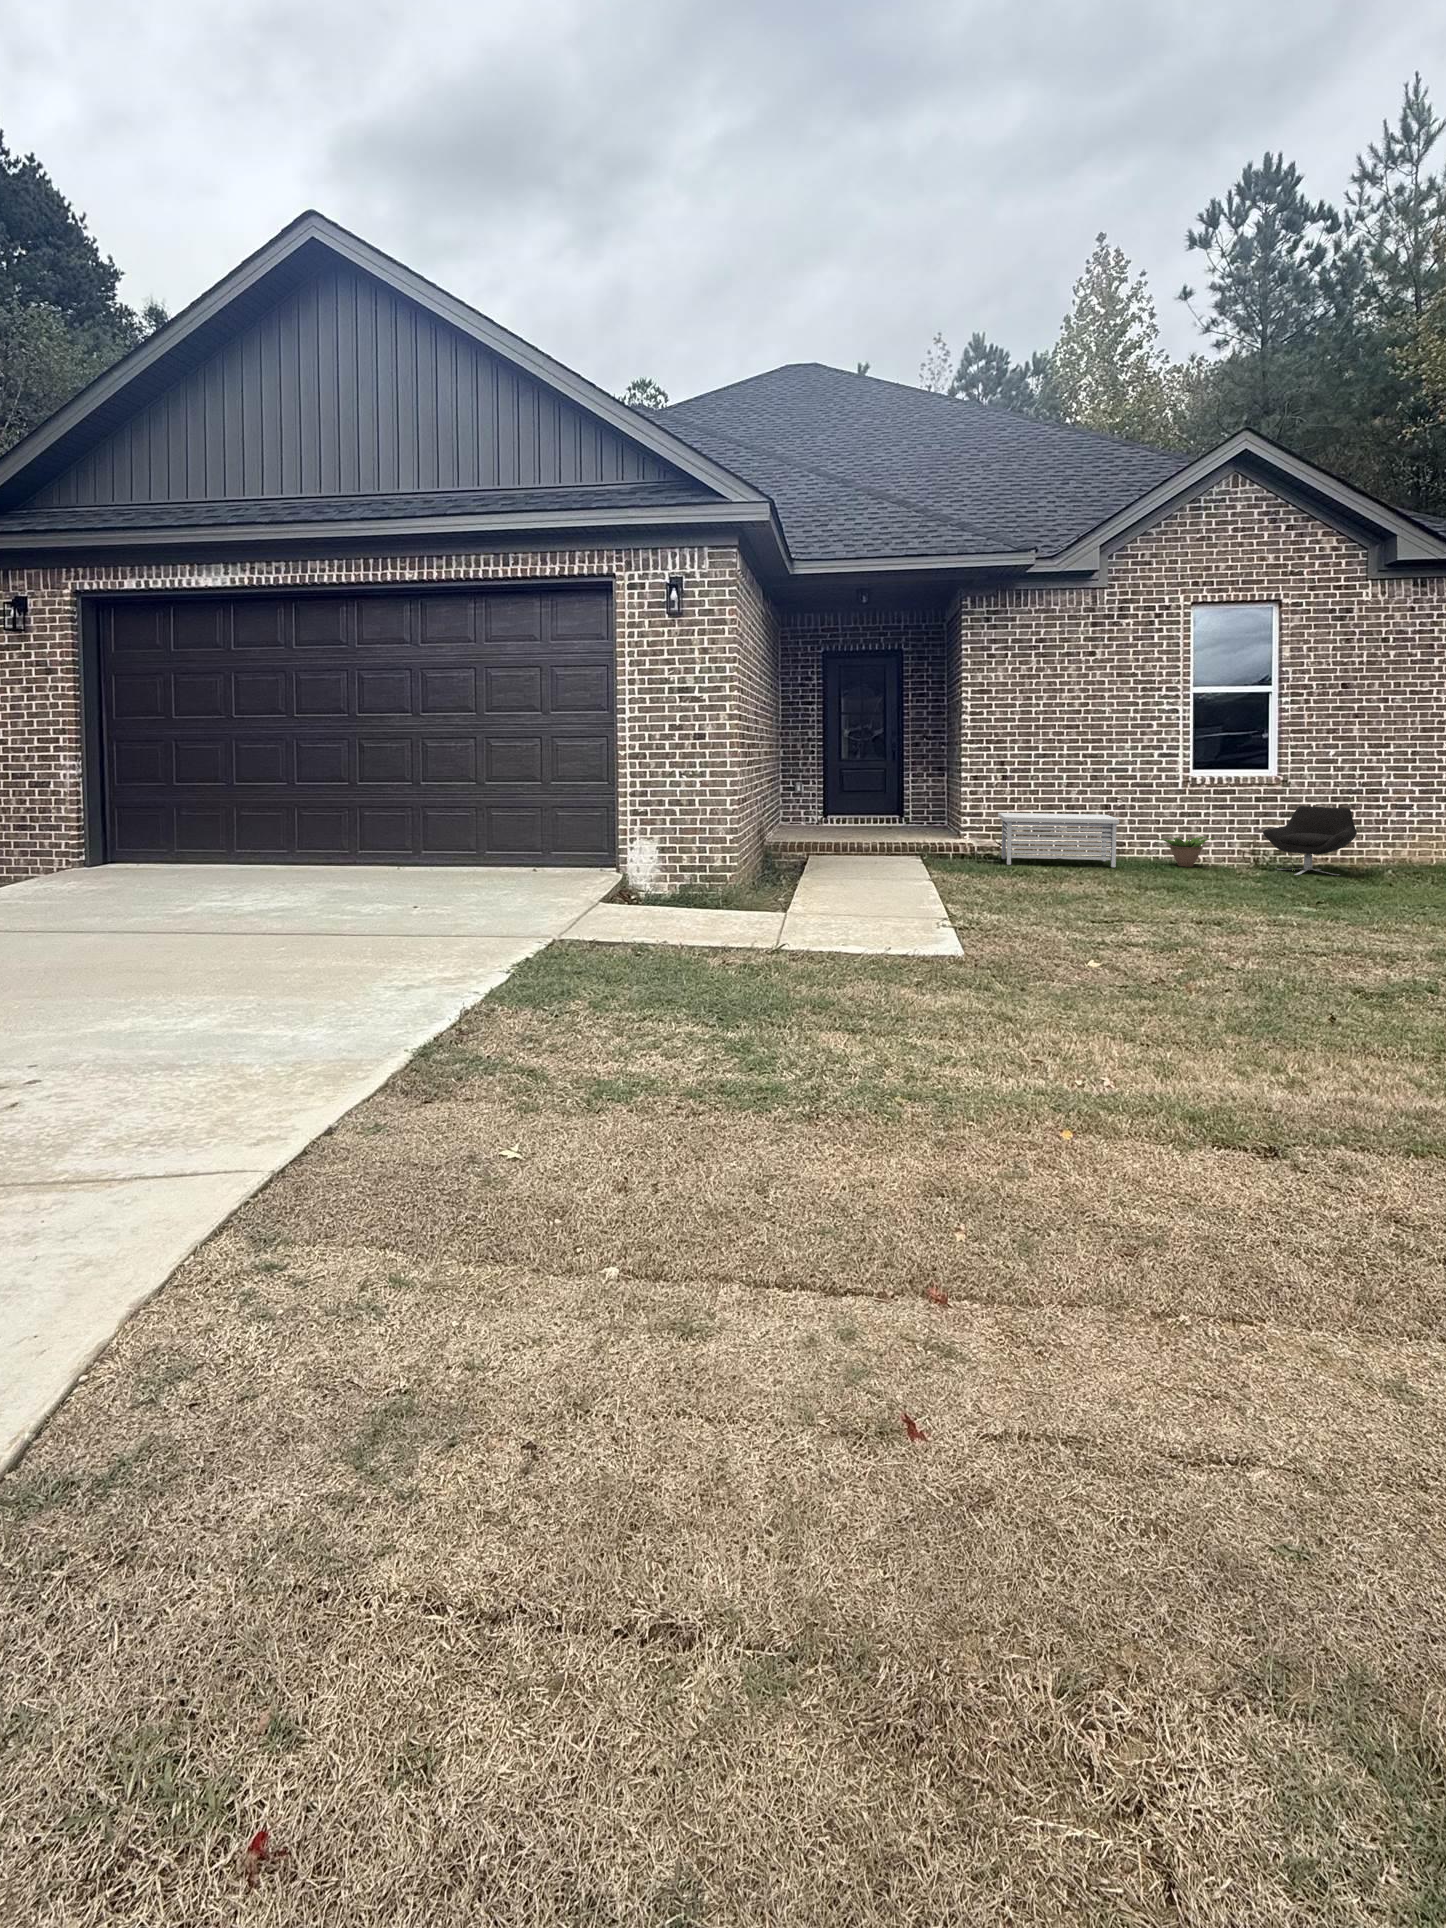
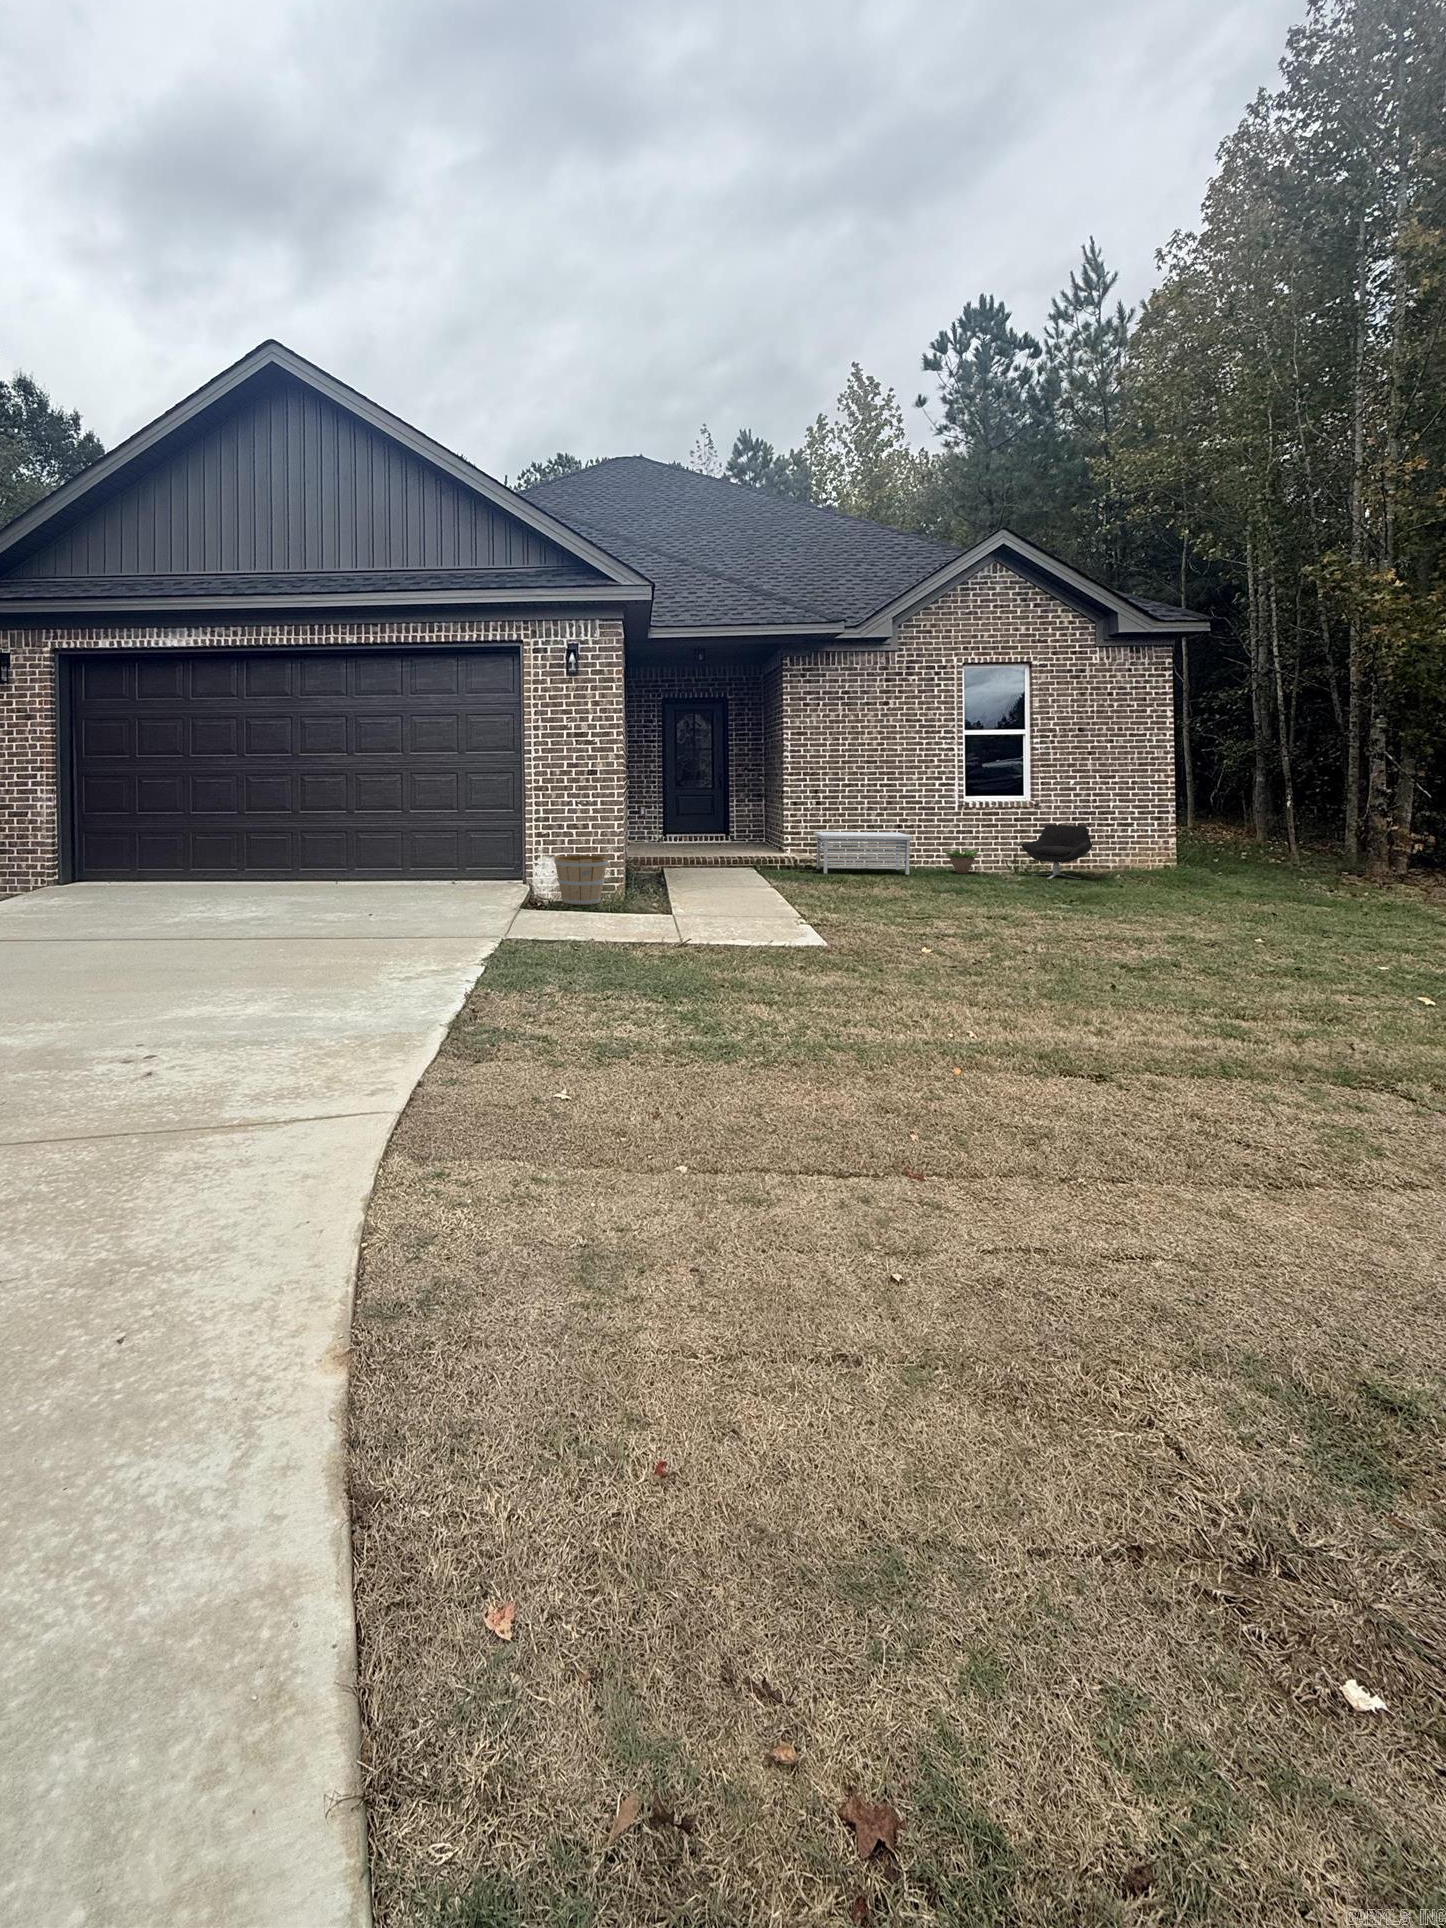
wooden bucket: none [648,837,714,899] -> present [554,855,608,905]

